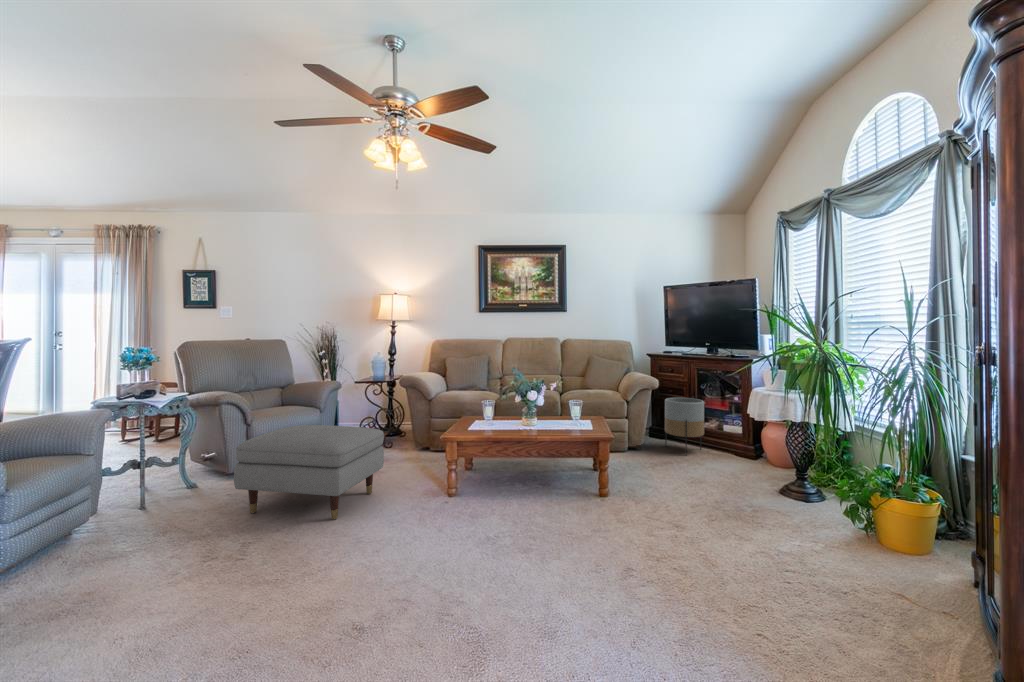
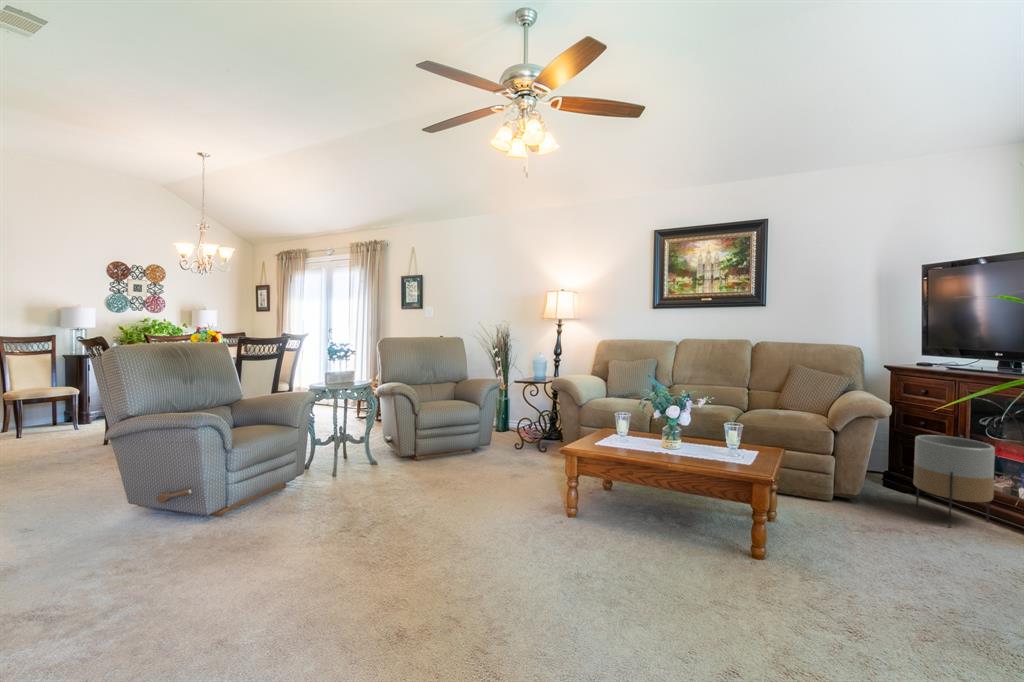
ottoman: present [234,425,384,520] -> none [386,419,512,513]

